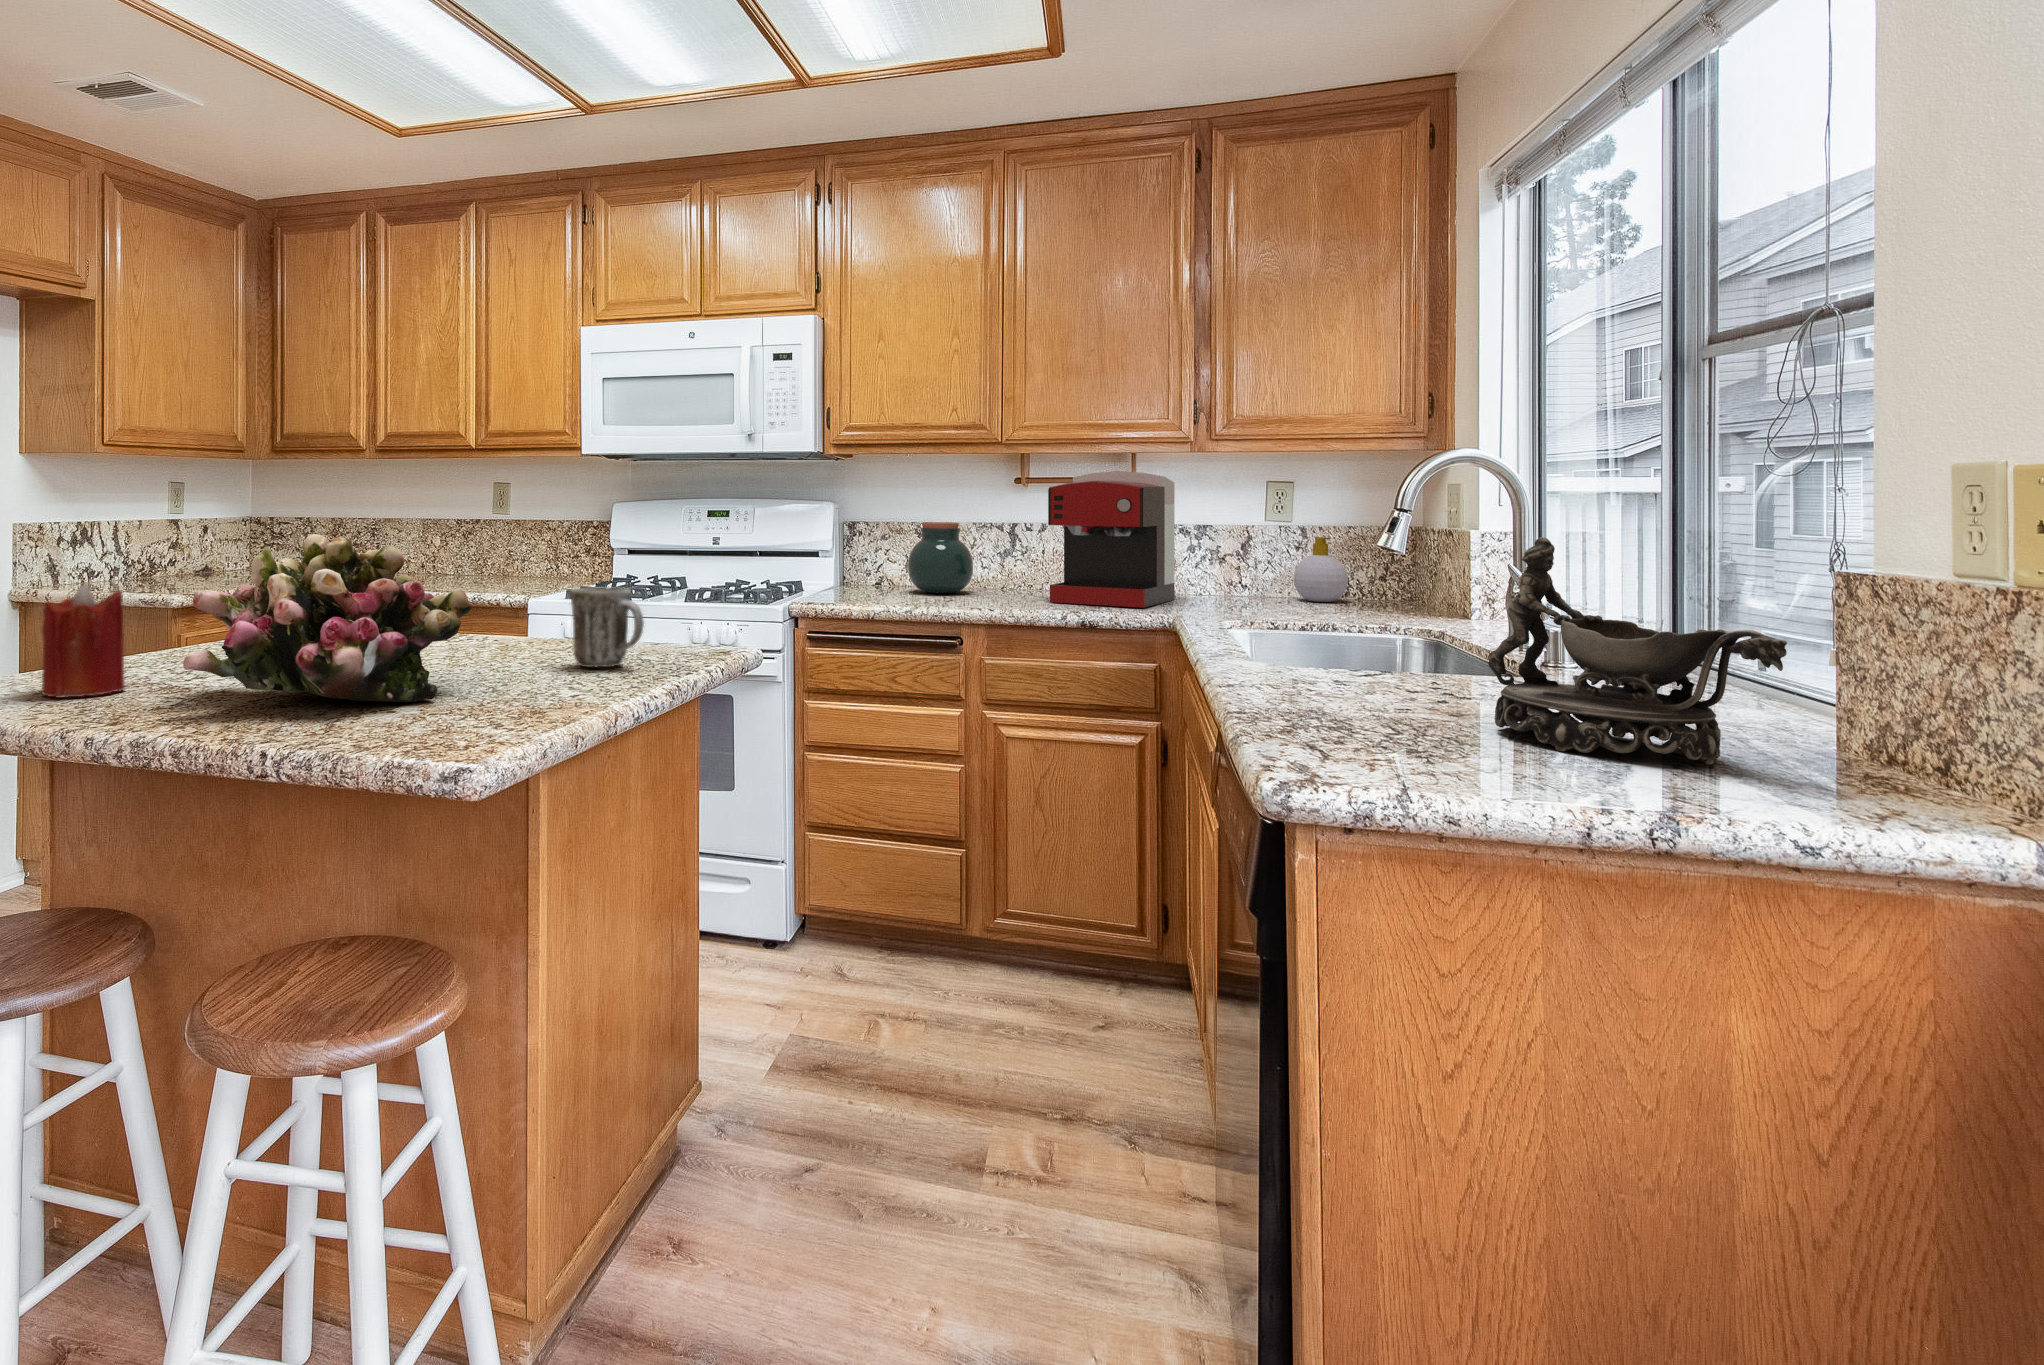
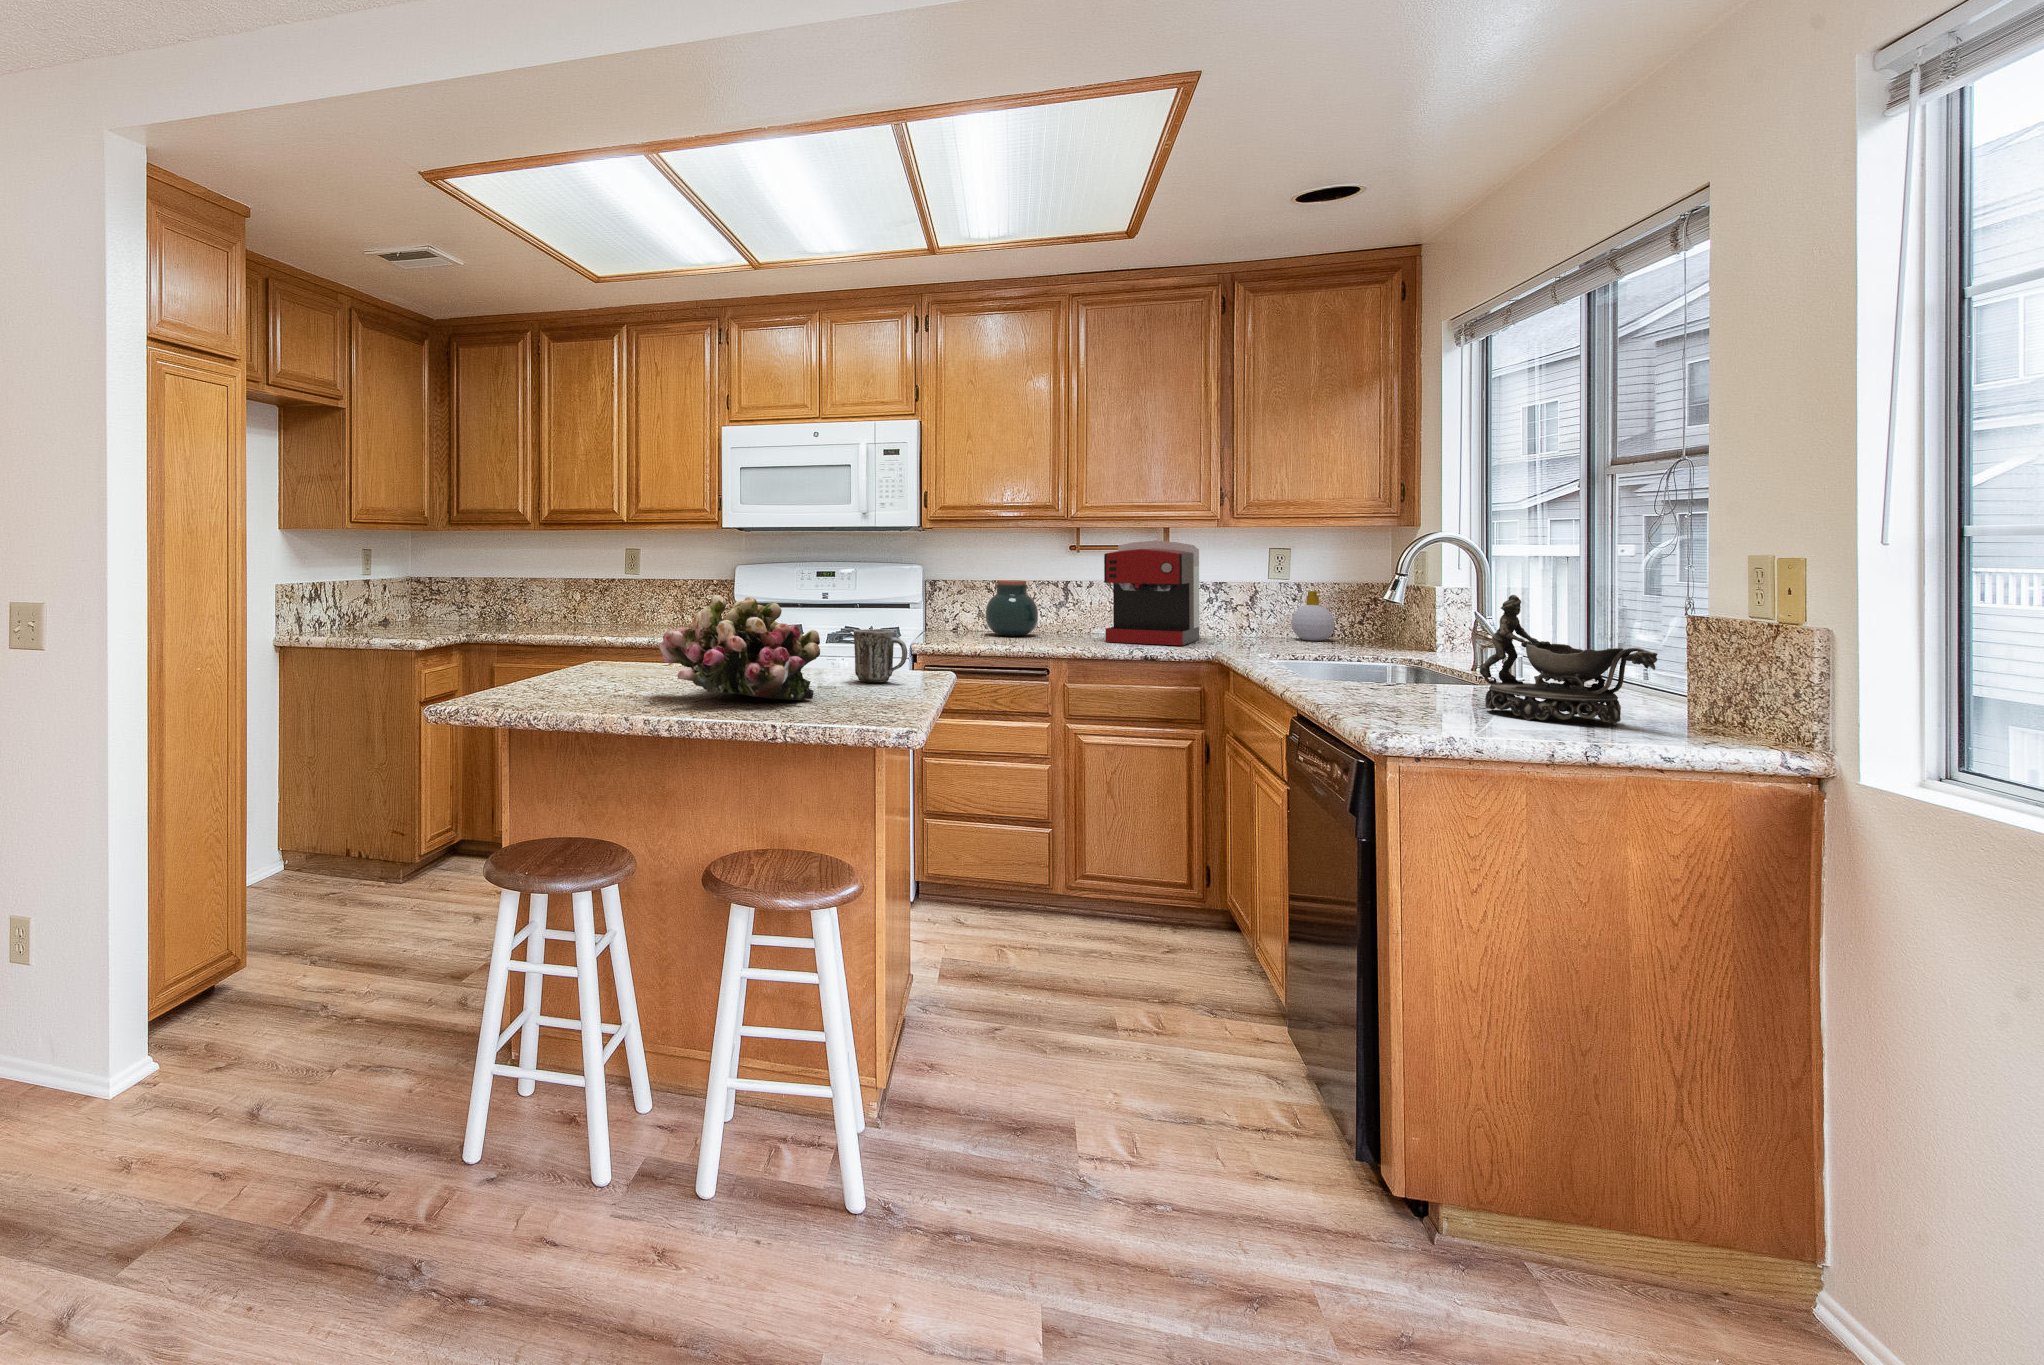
candle: present [42,584,125,698] -> none [548,627,600,700]

